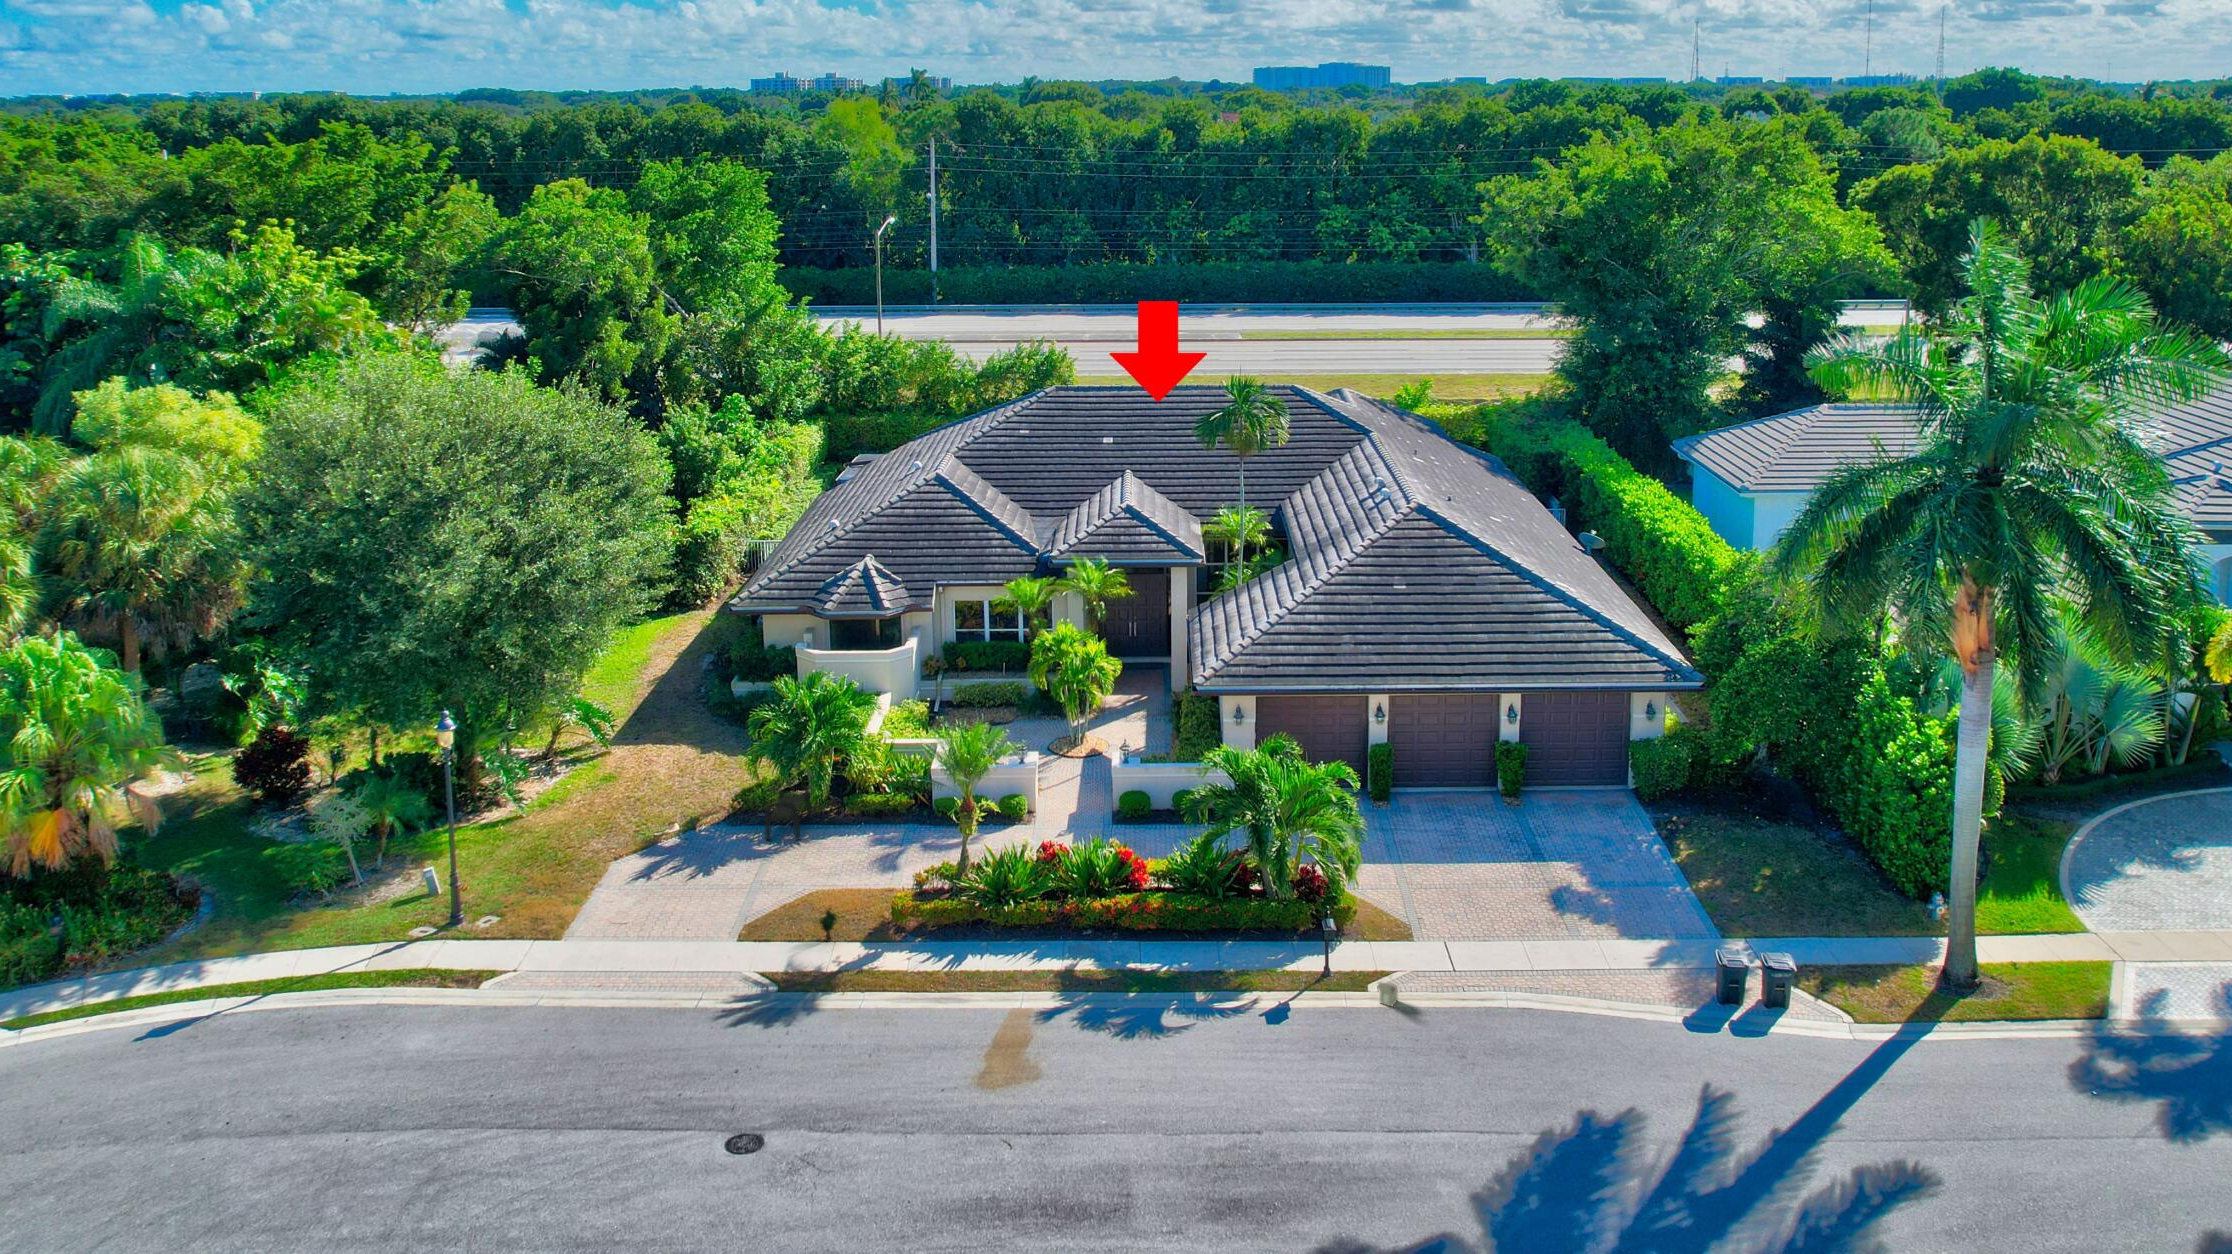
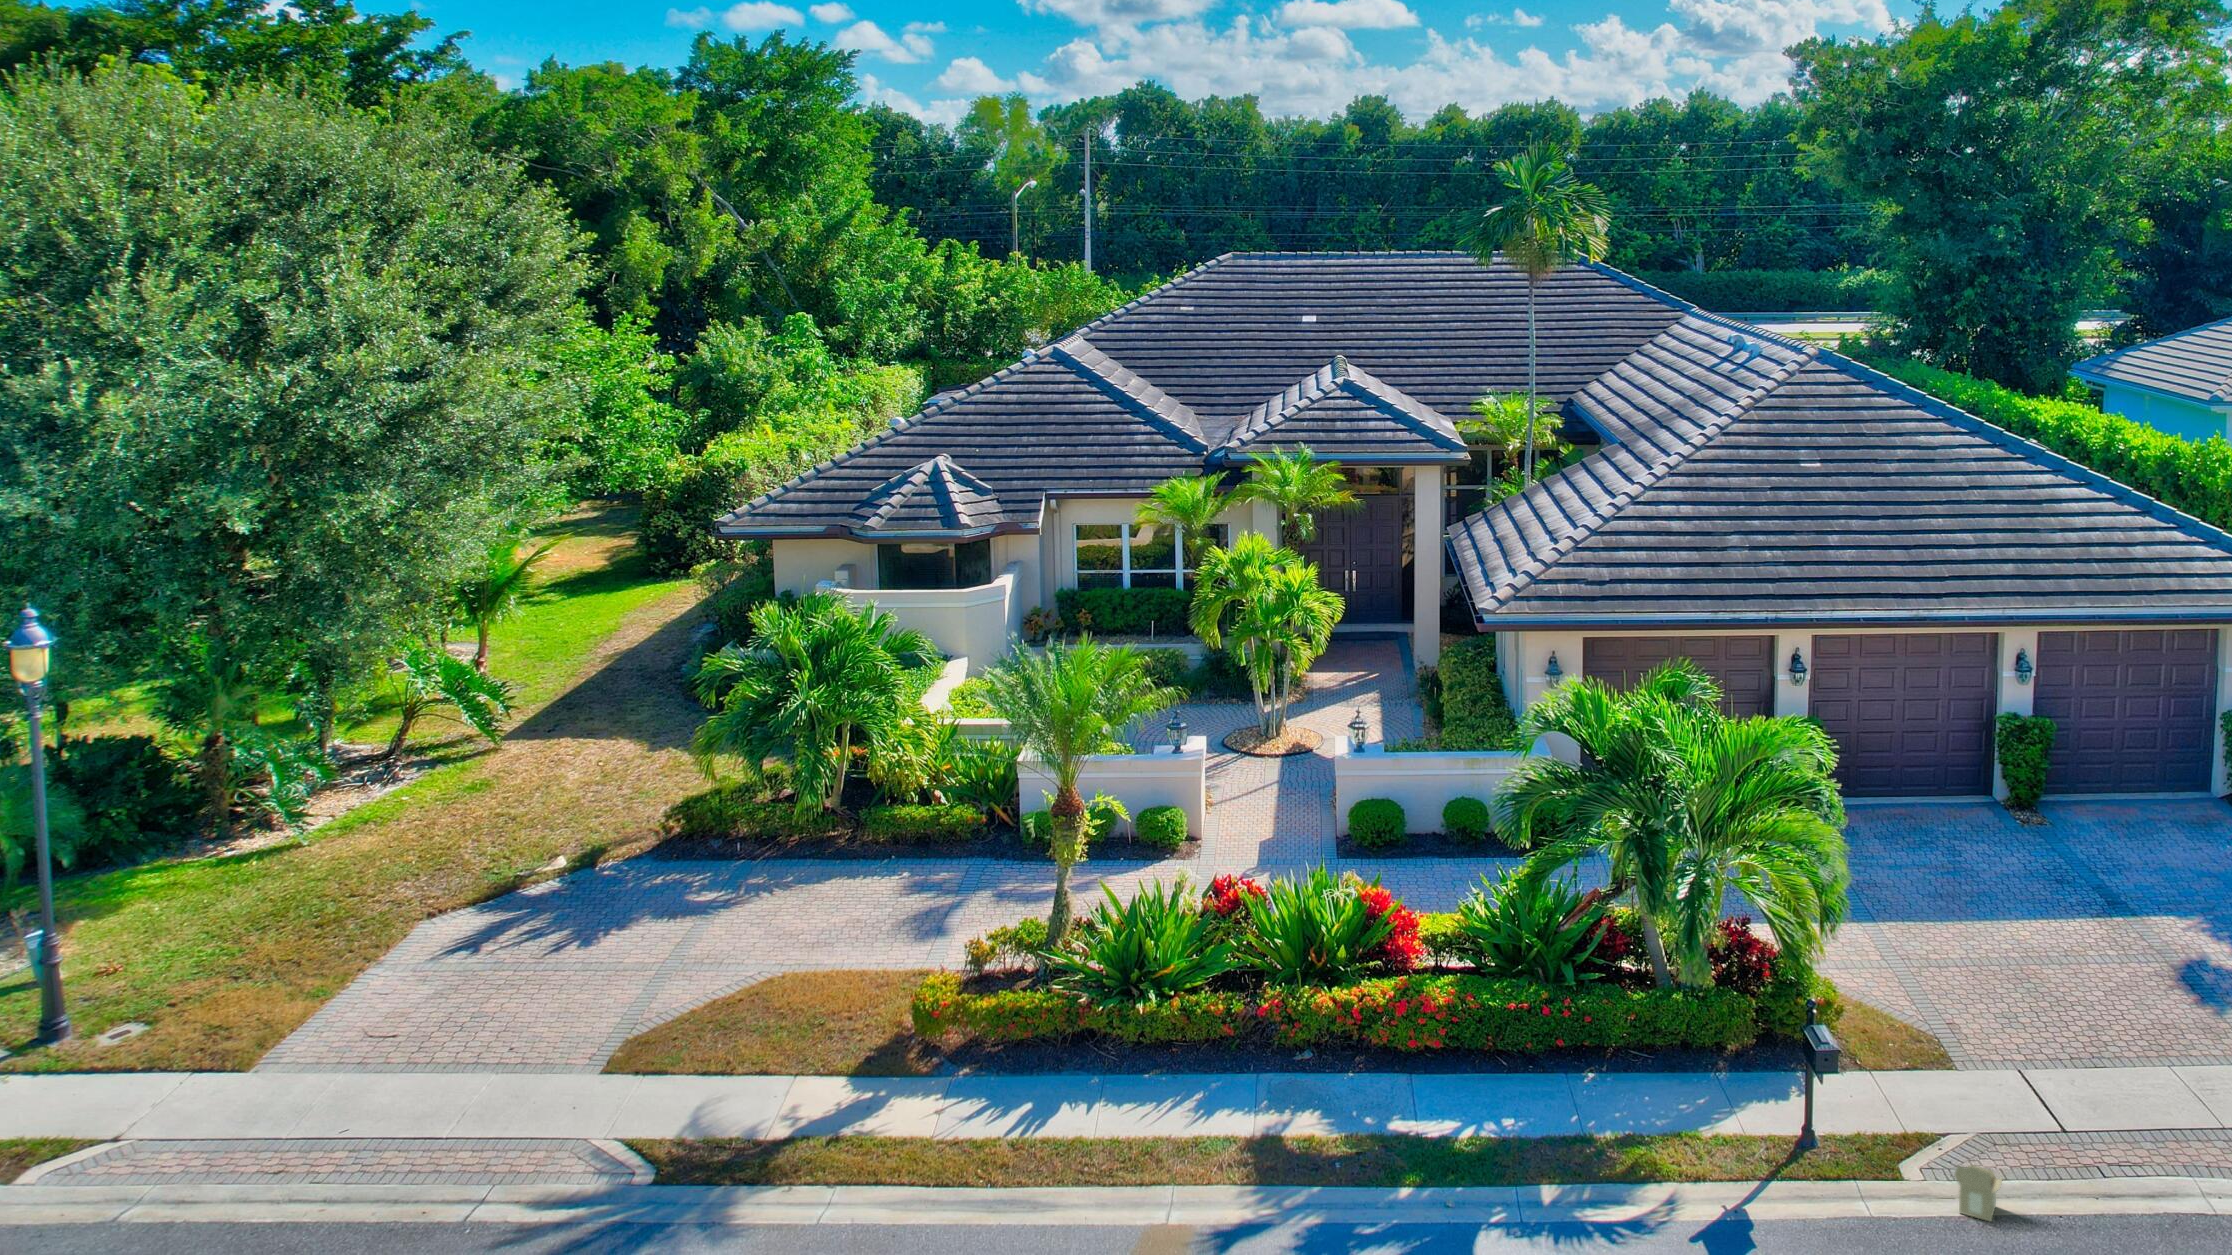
bench: present [765,786,812,840] -> none [715,784,809,884]
decorative plant: present [819,910,837,942] -> none [757,999,801,1074]

